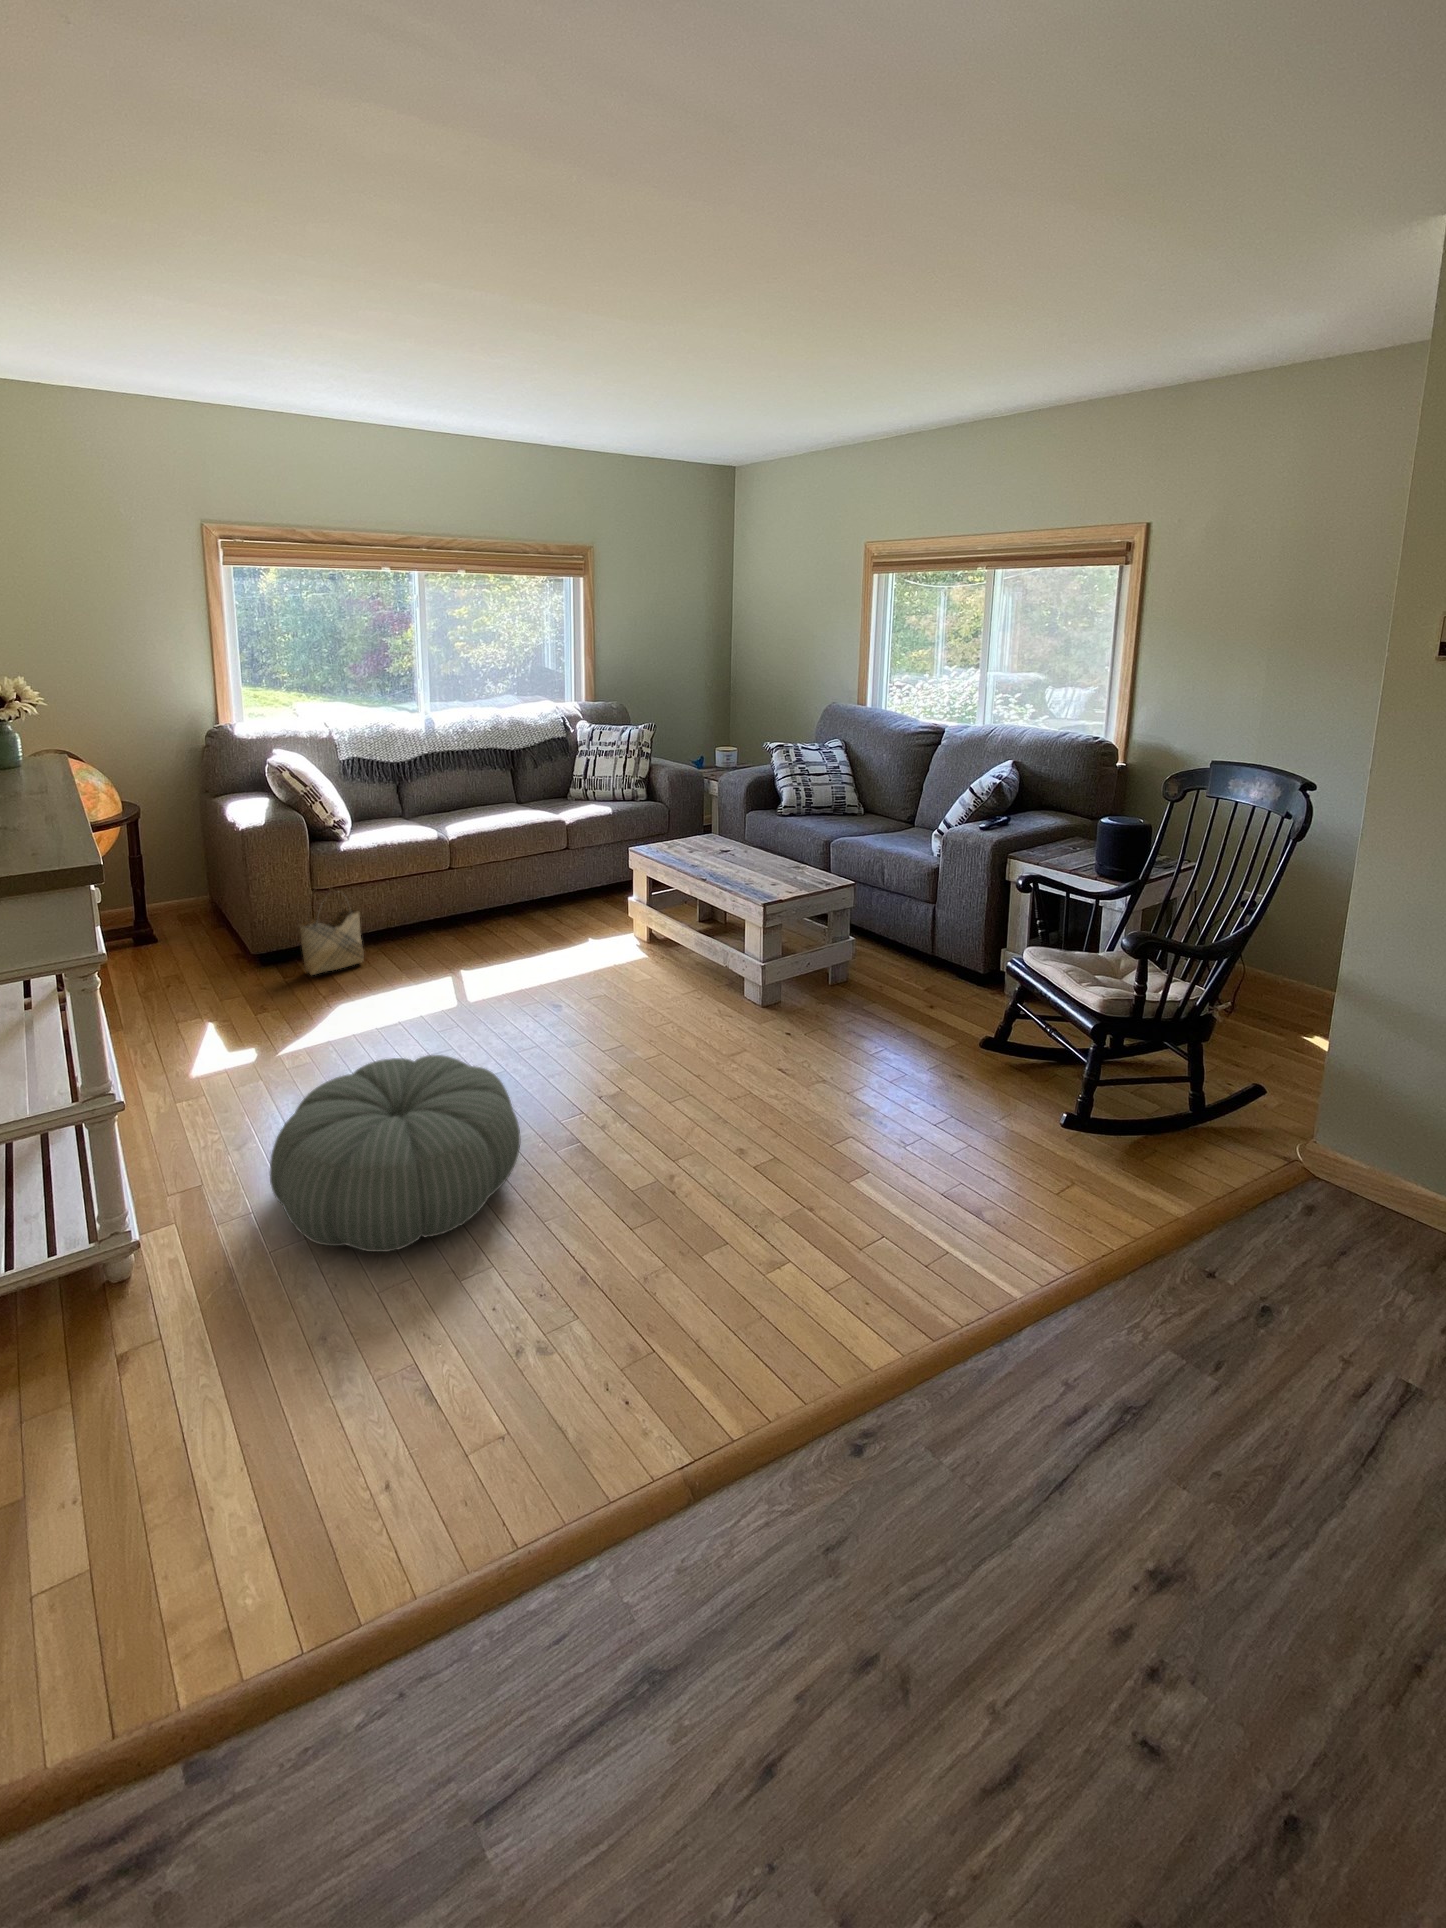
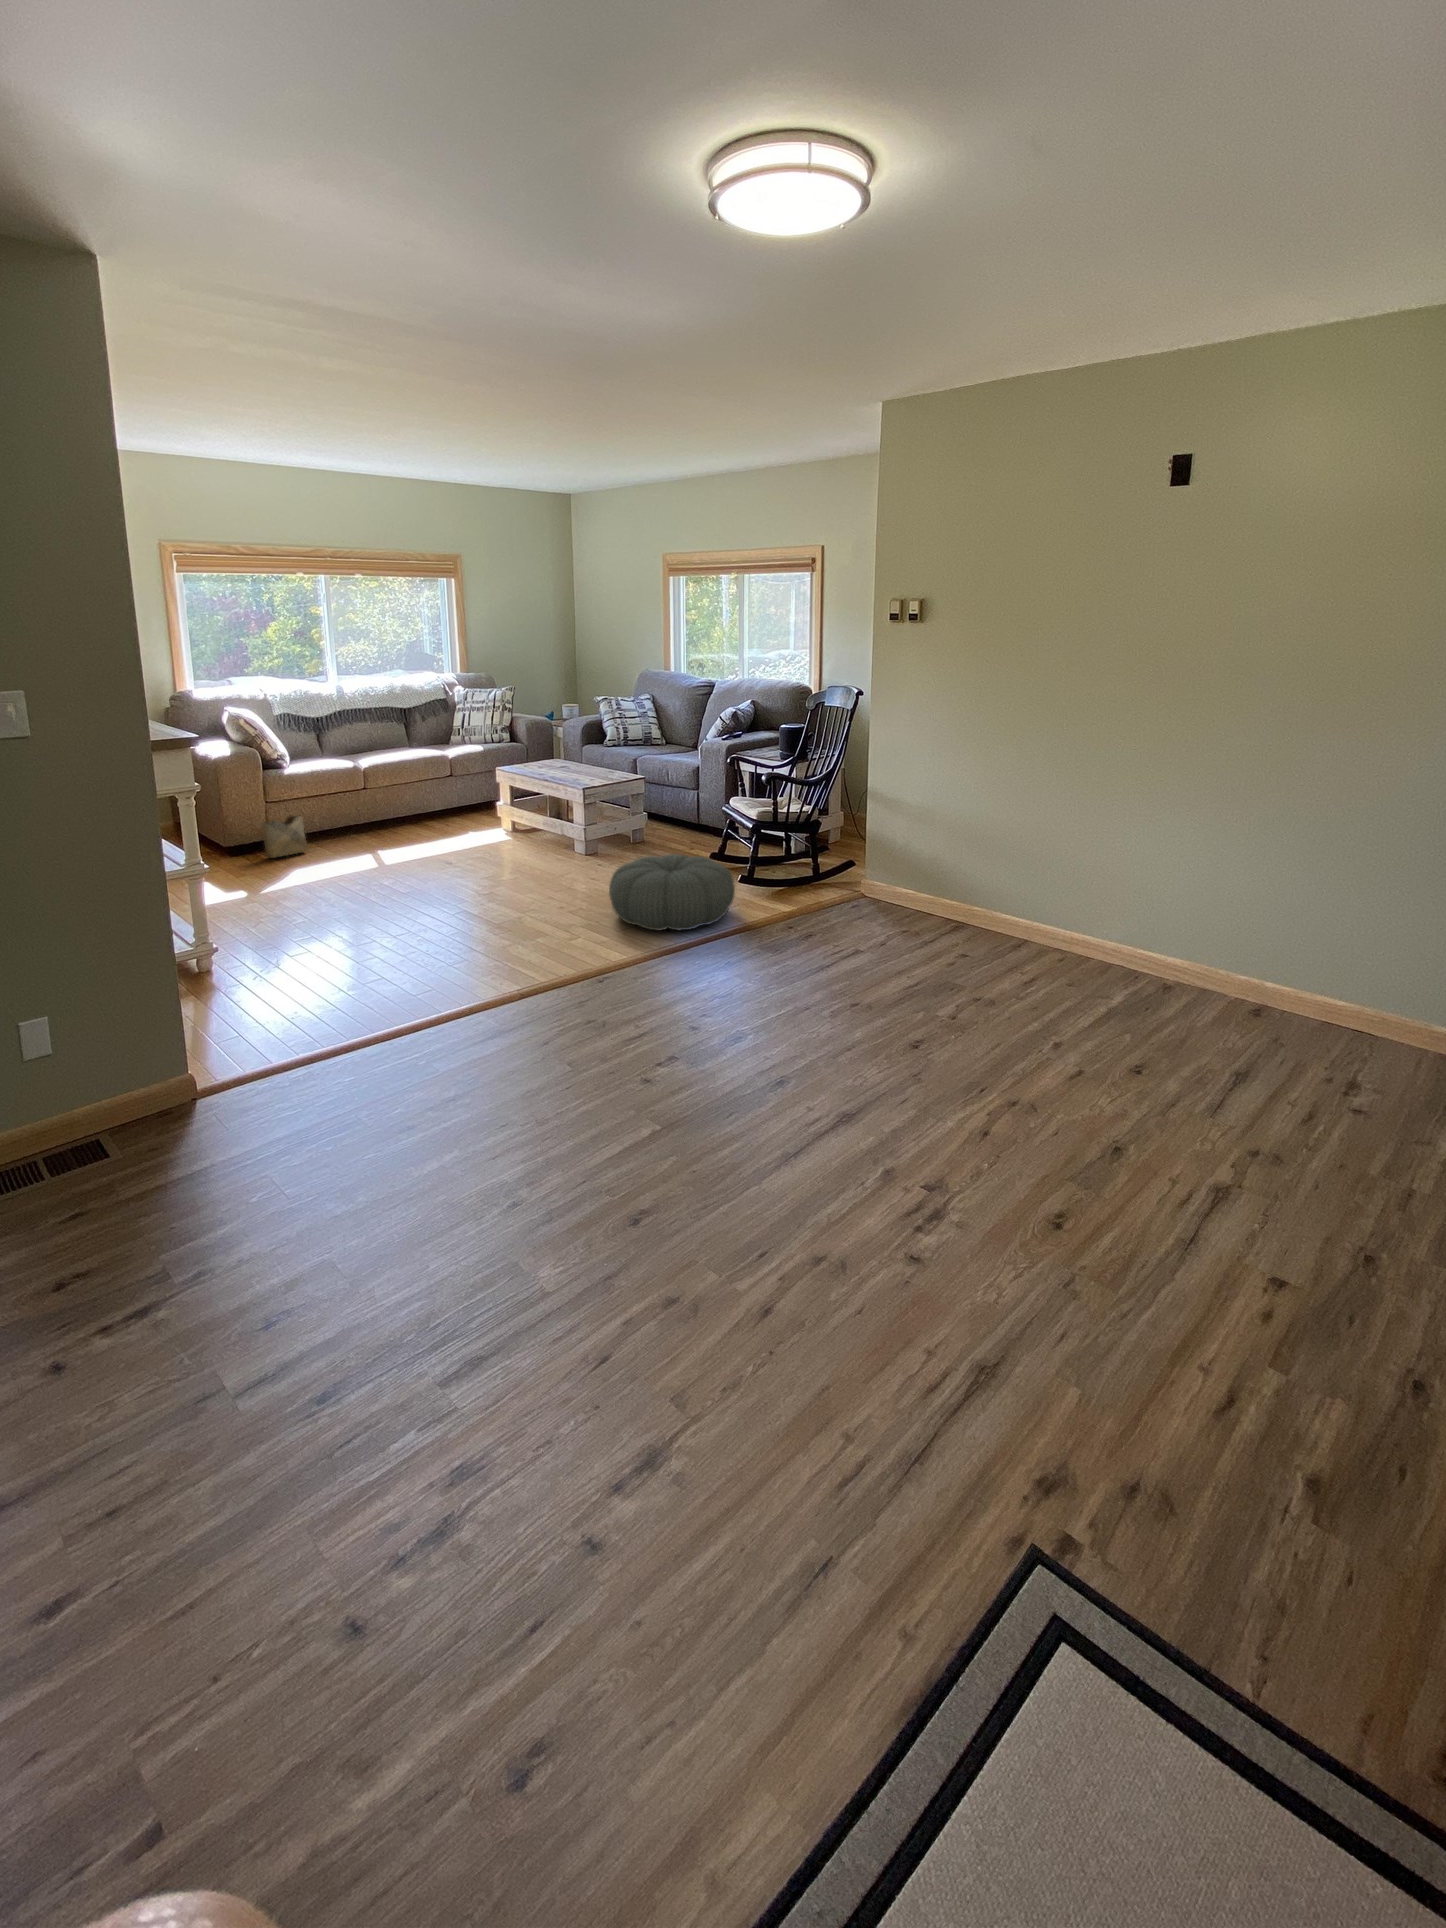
pouf: present [270,1055,520,1252] -> present [609,854,735,930]

